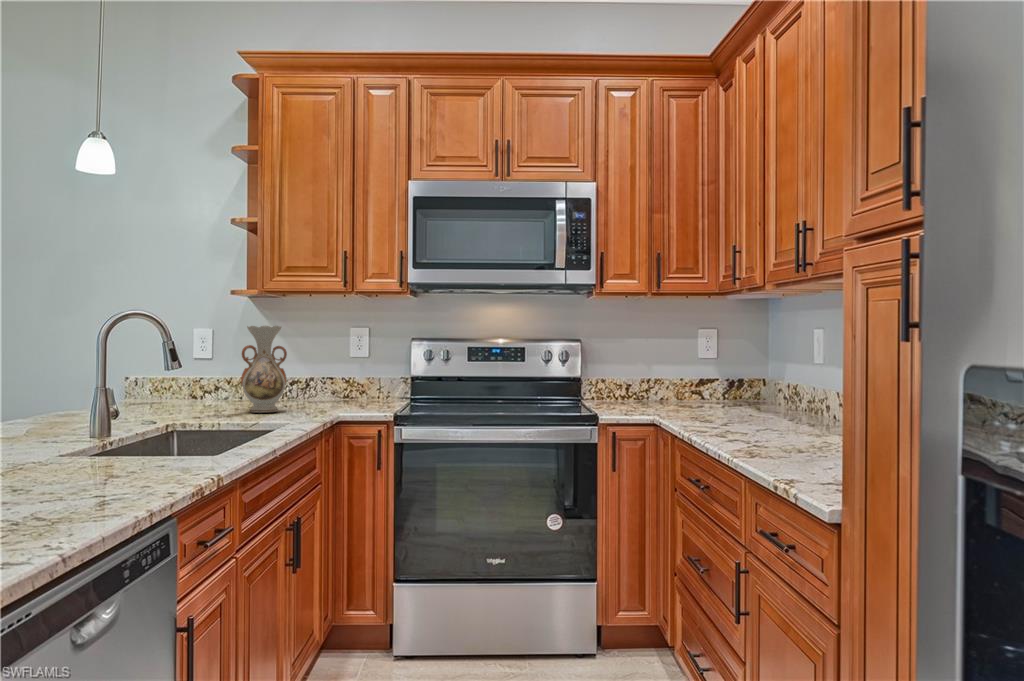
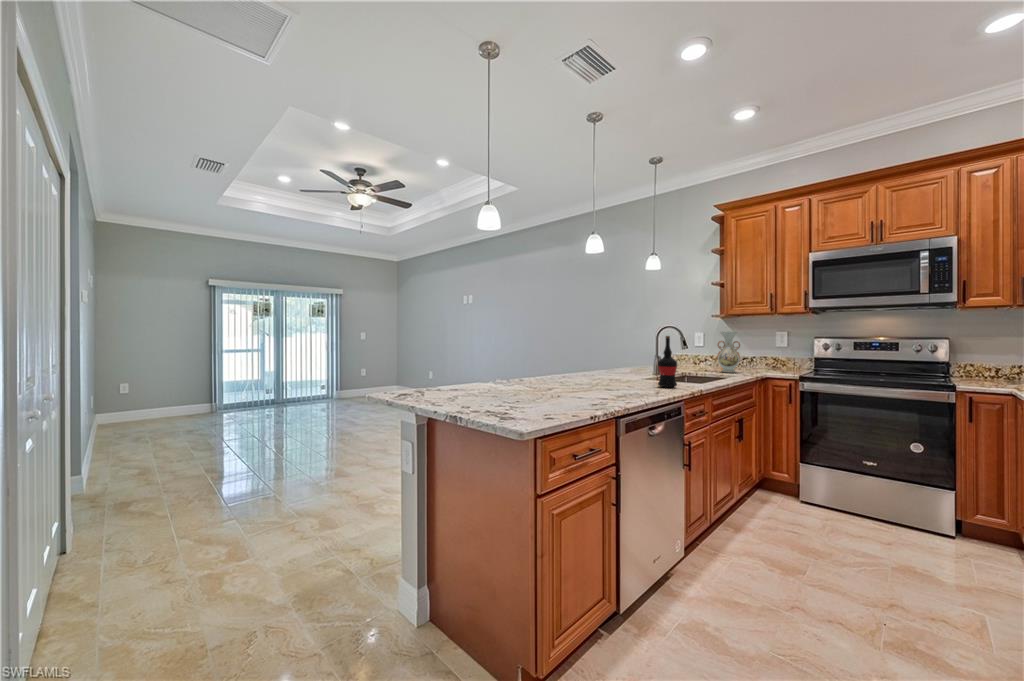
wine bottle: none [75,343,138,496] -> present [658,336,677,387]

